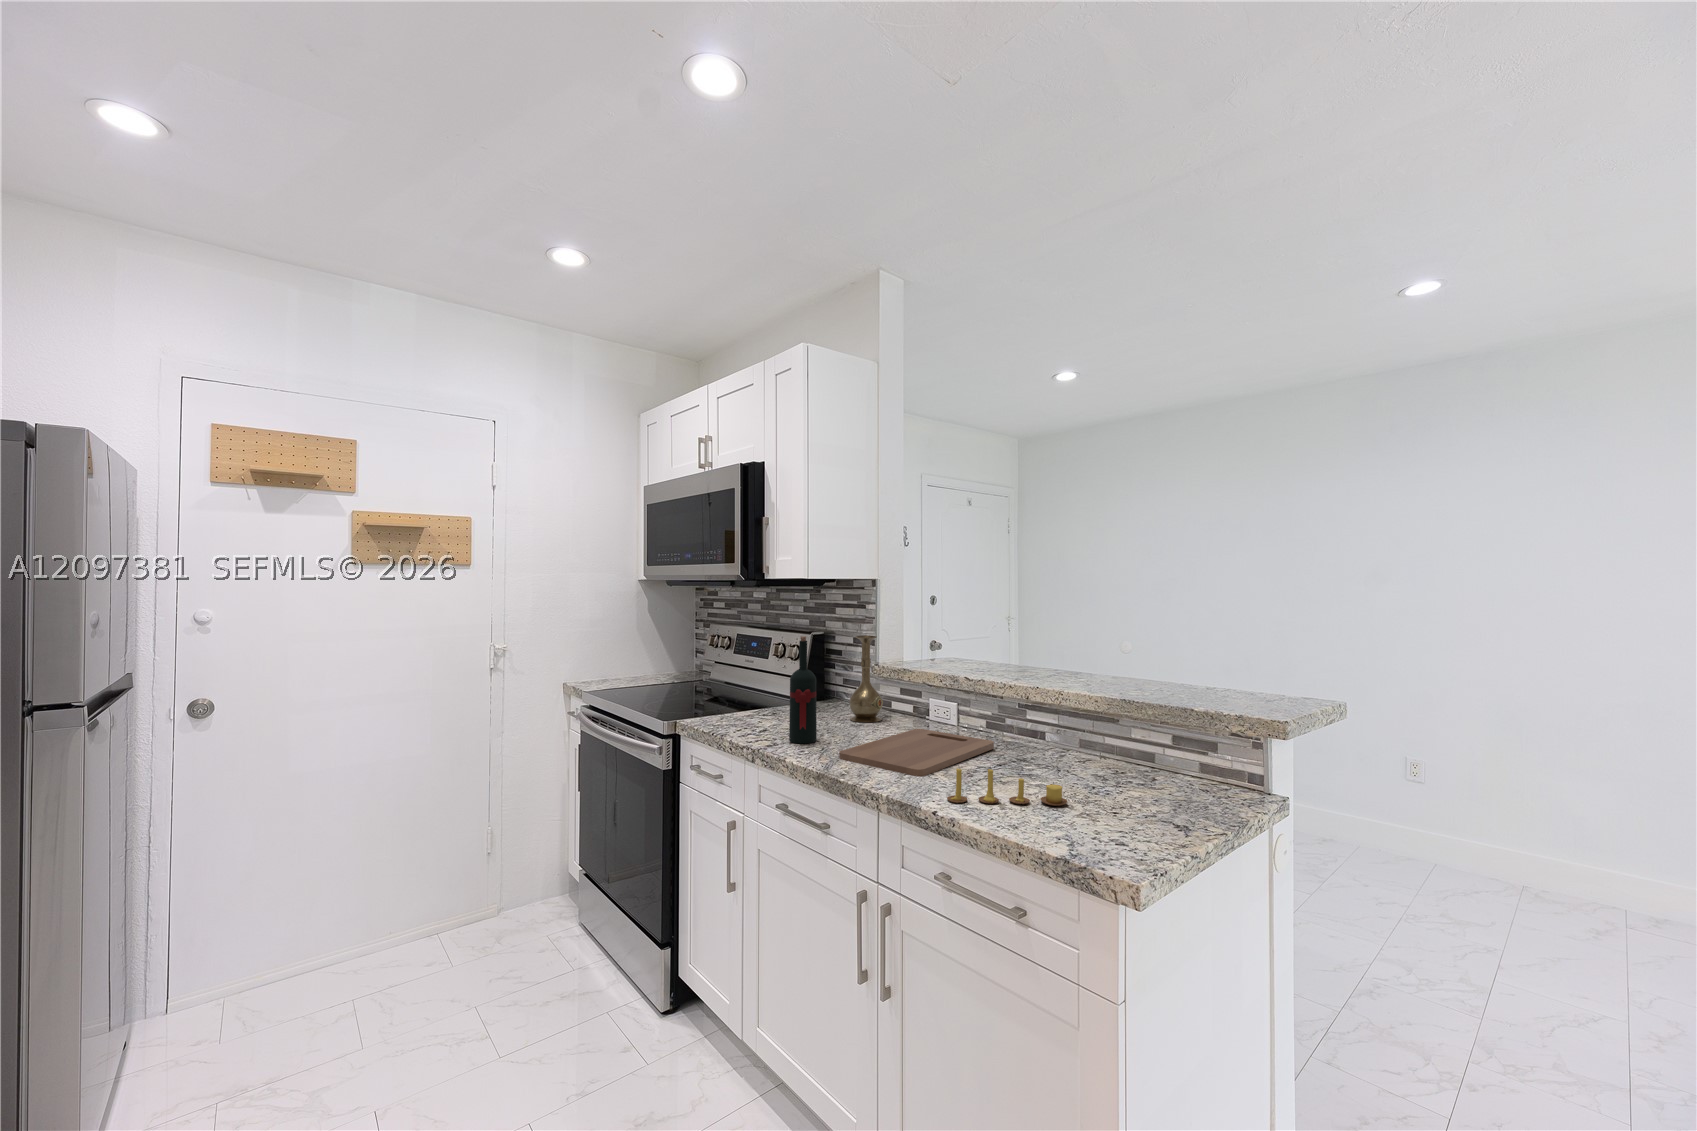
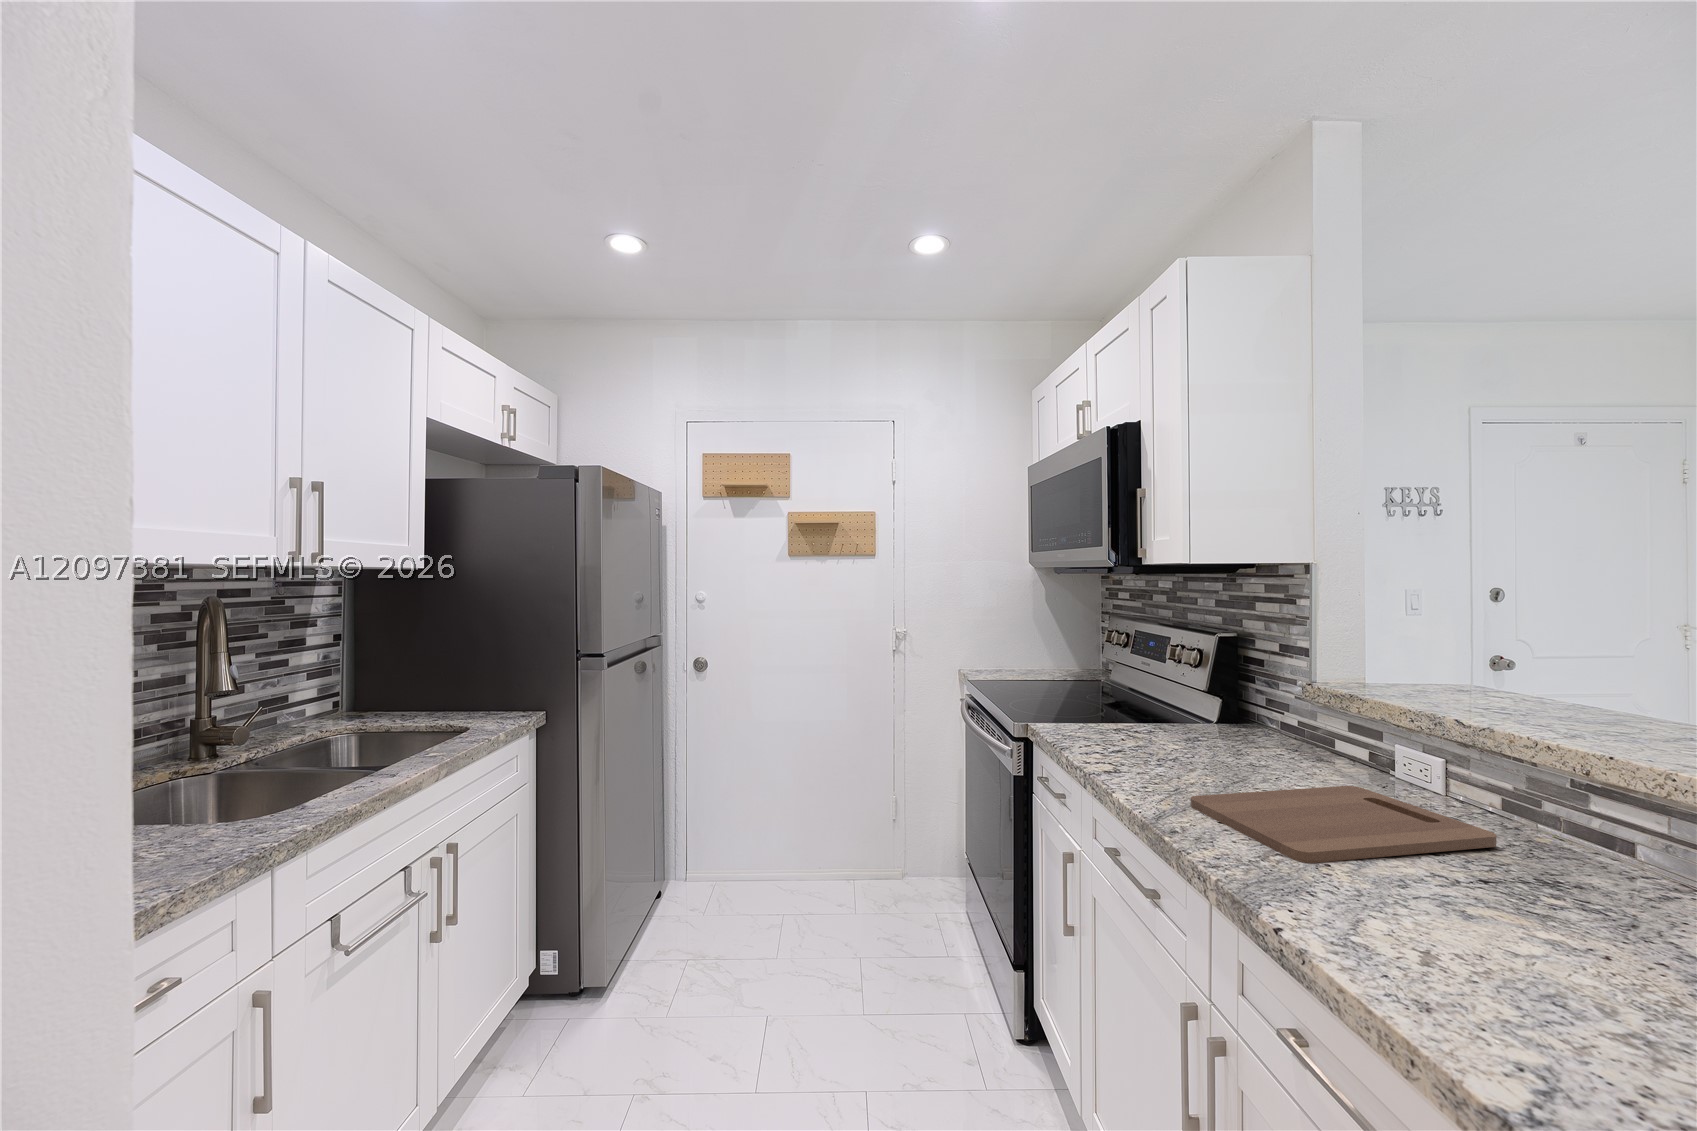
vase: present [849,635,883,722] -> none [1255,641,1311,764]
wine bottle: present [789,636,817,743] -> none [1141,636,1179,777]
candle: present [947,767,1067,806] -> none [1319,863,1609,1001]

